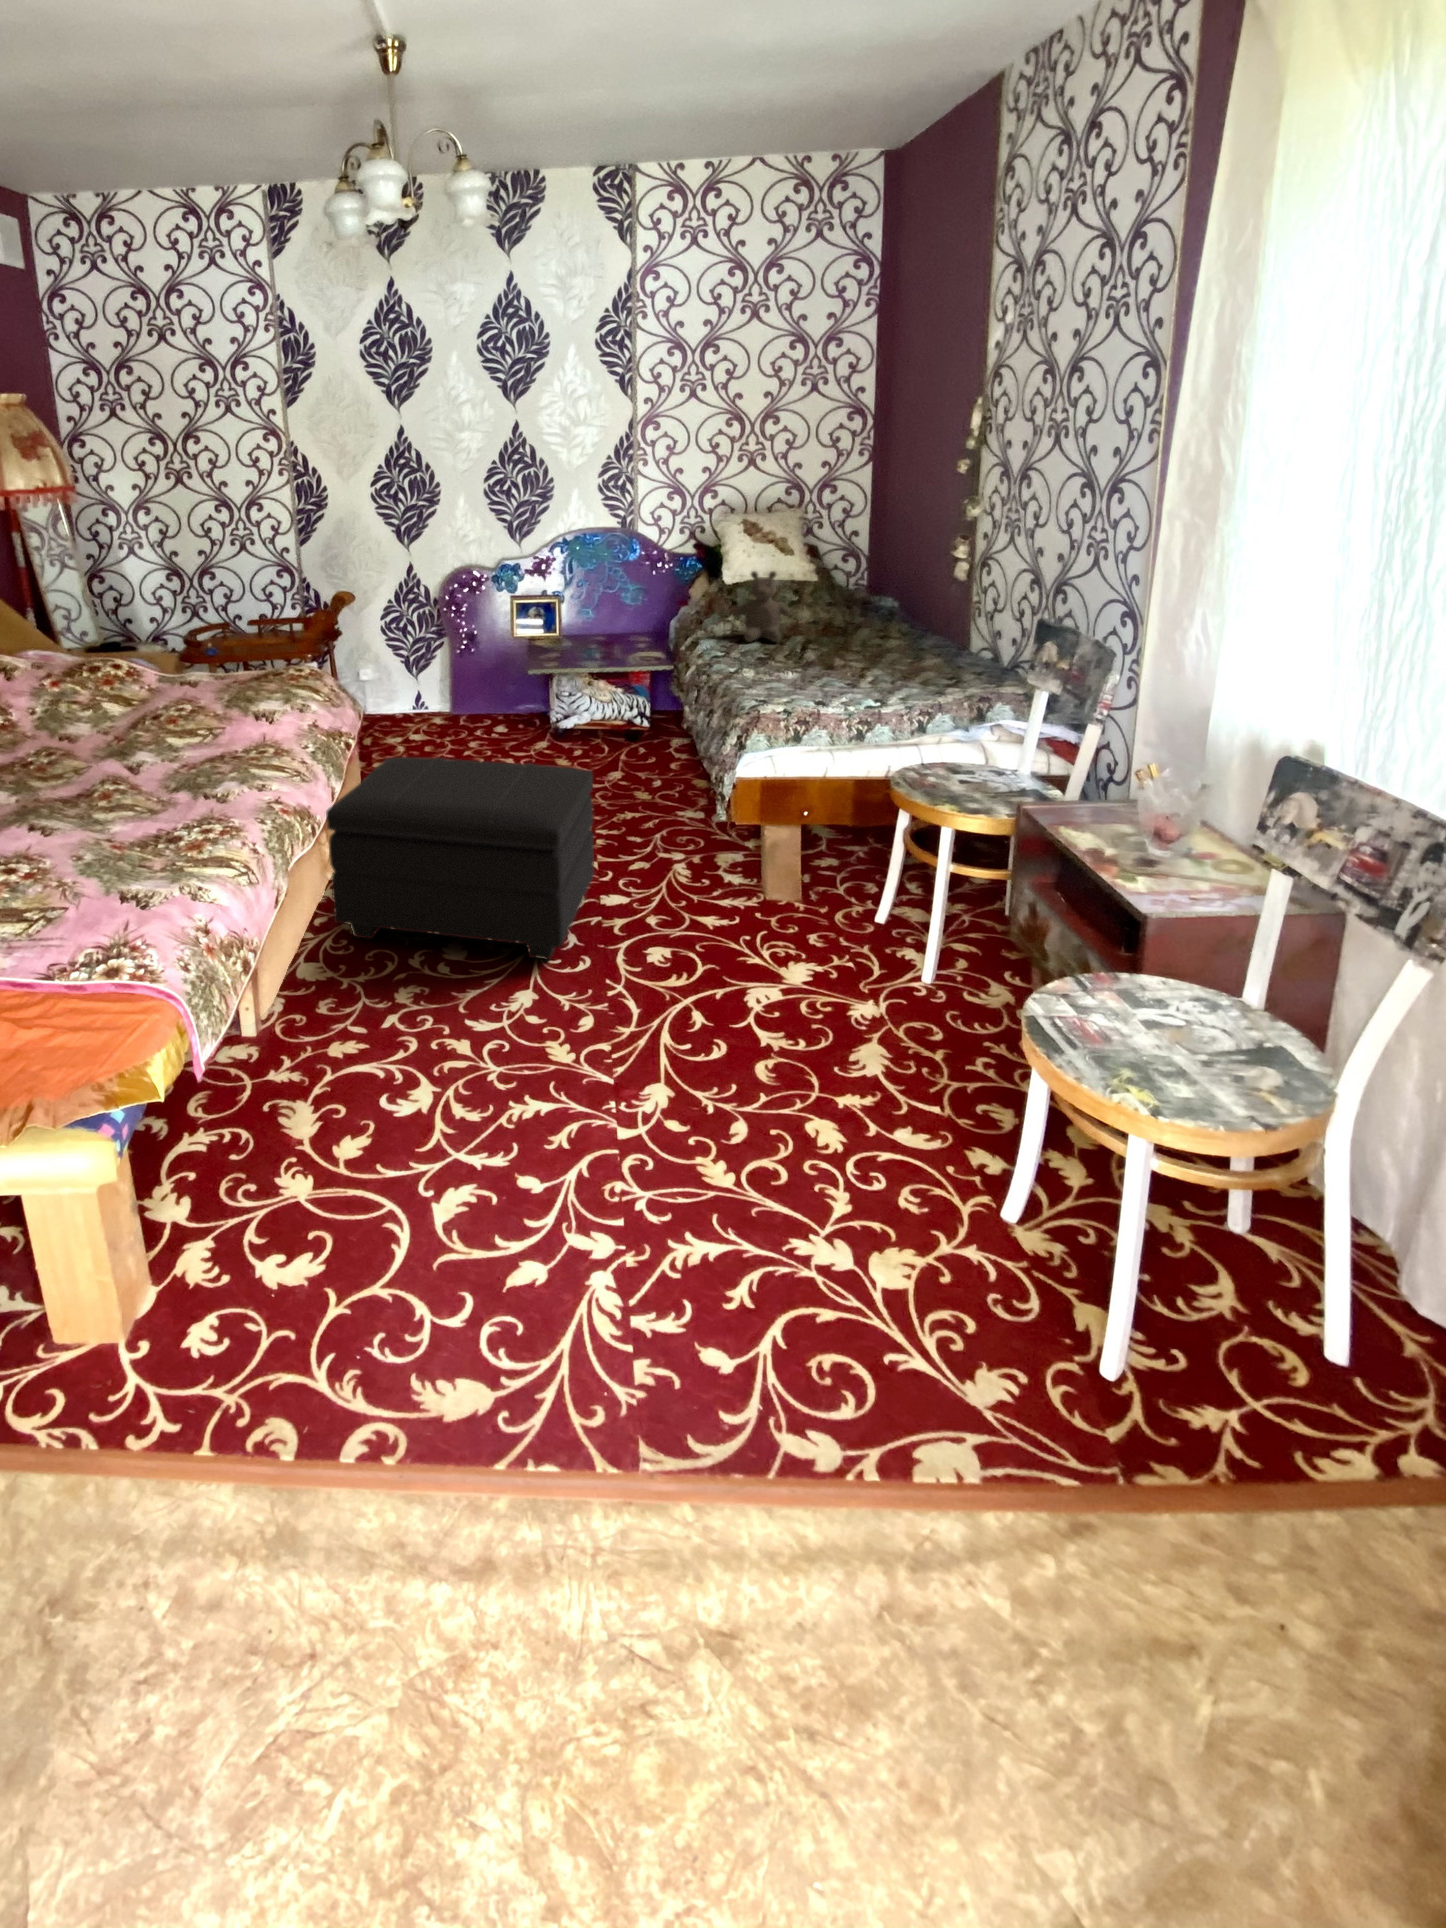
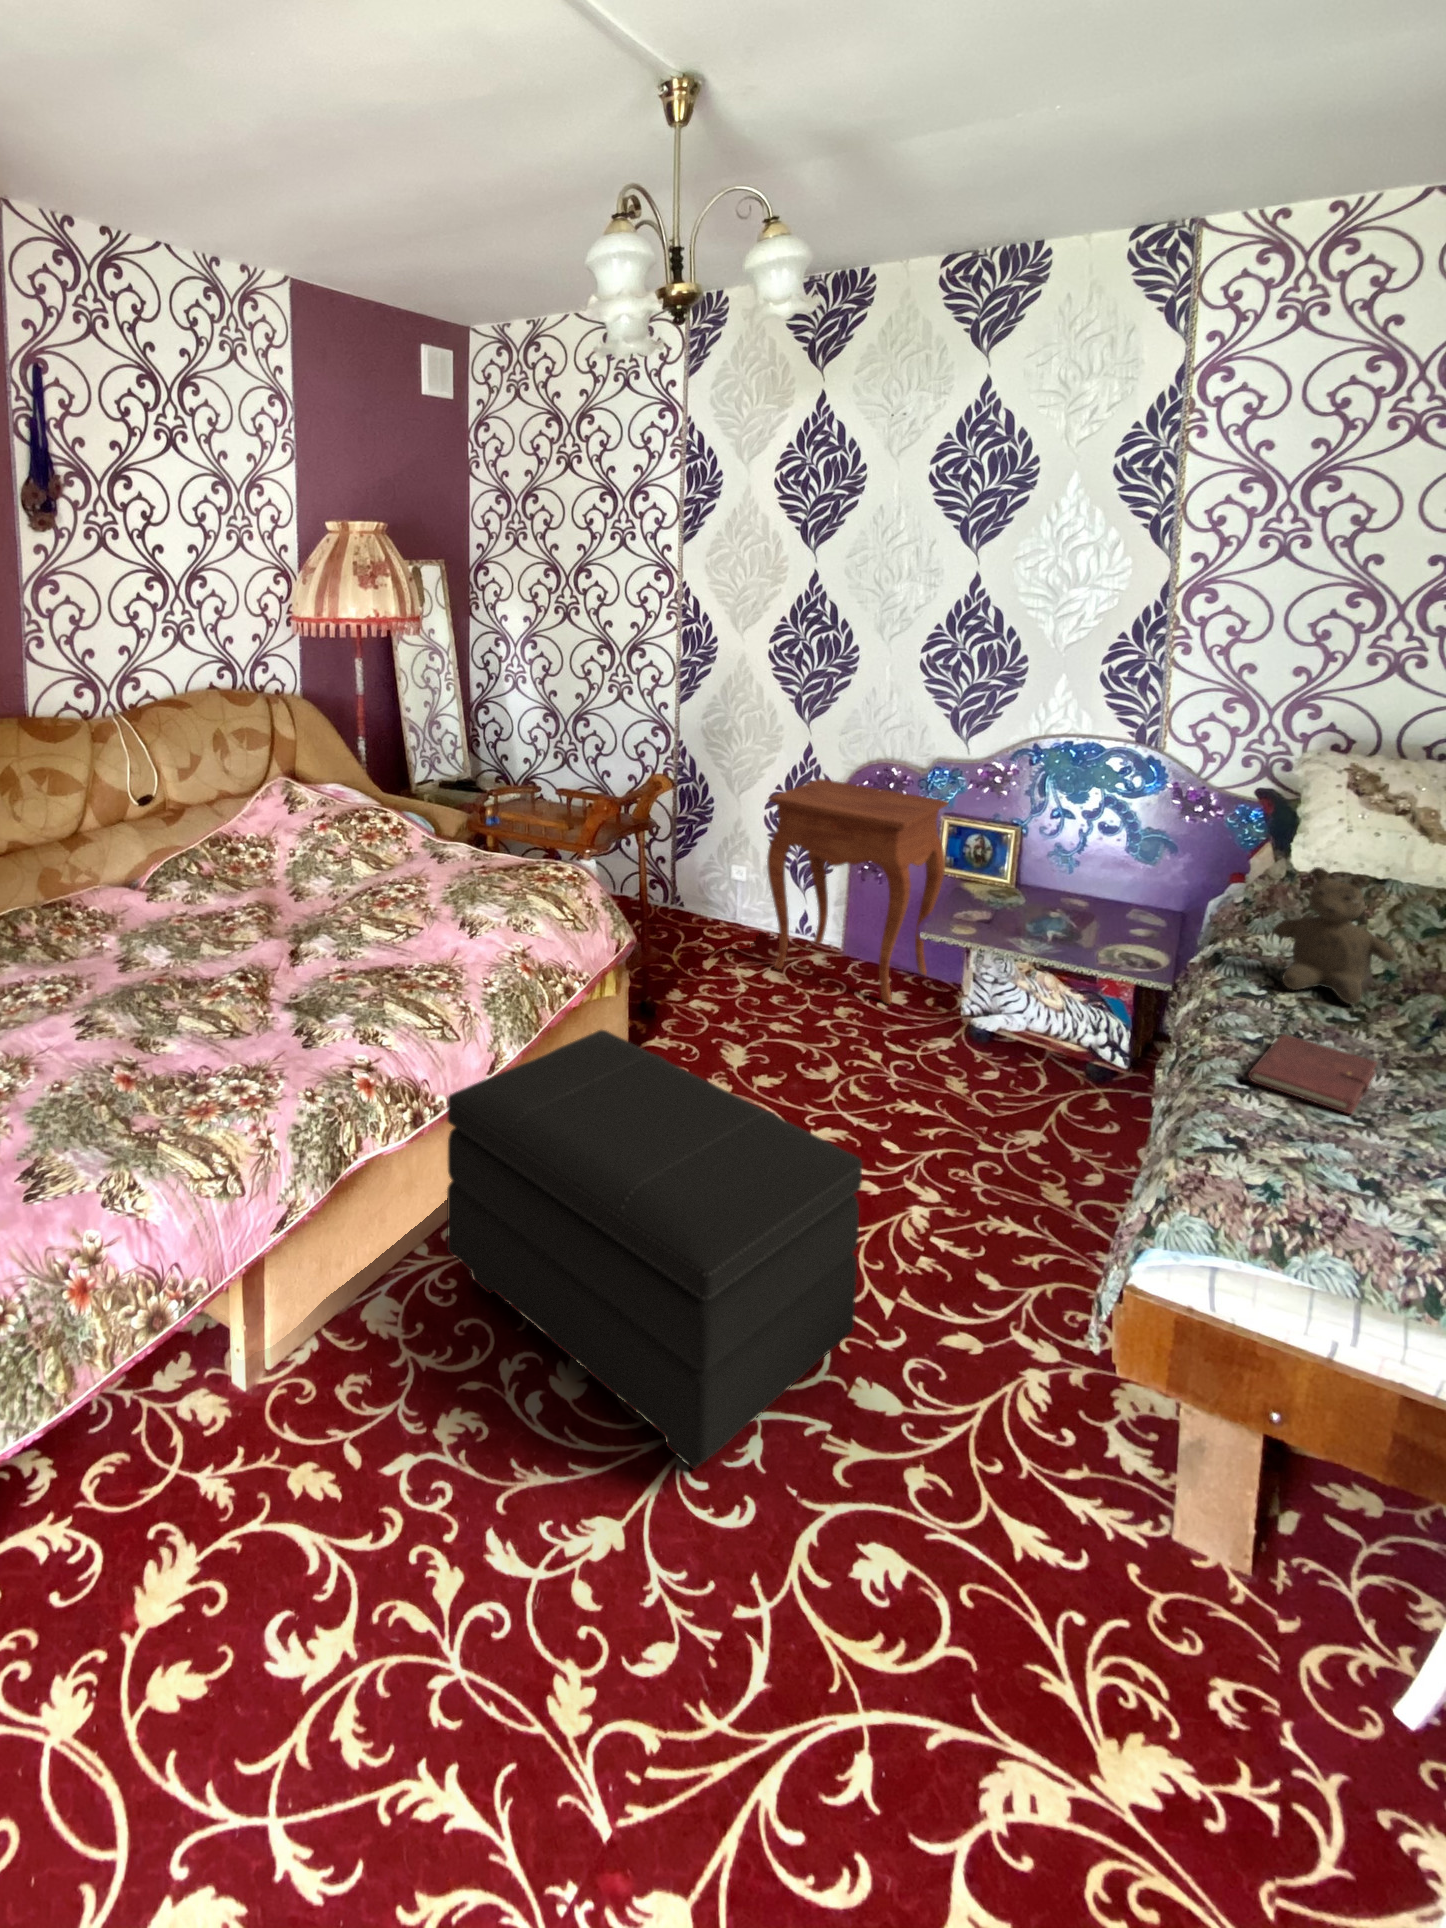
side table: none [397,585,517,734] -> present [767,779,949,1004]
notebook: none [756,657,804,681] -> present [1248,1034,1377,1114]

